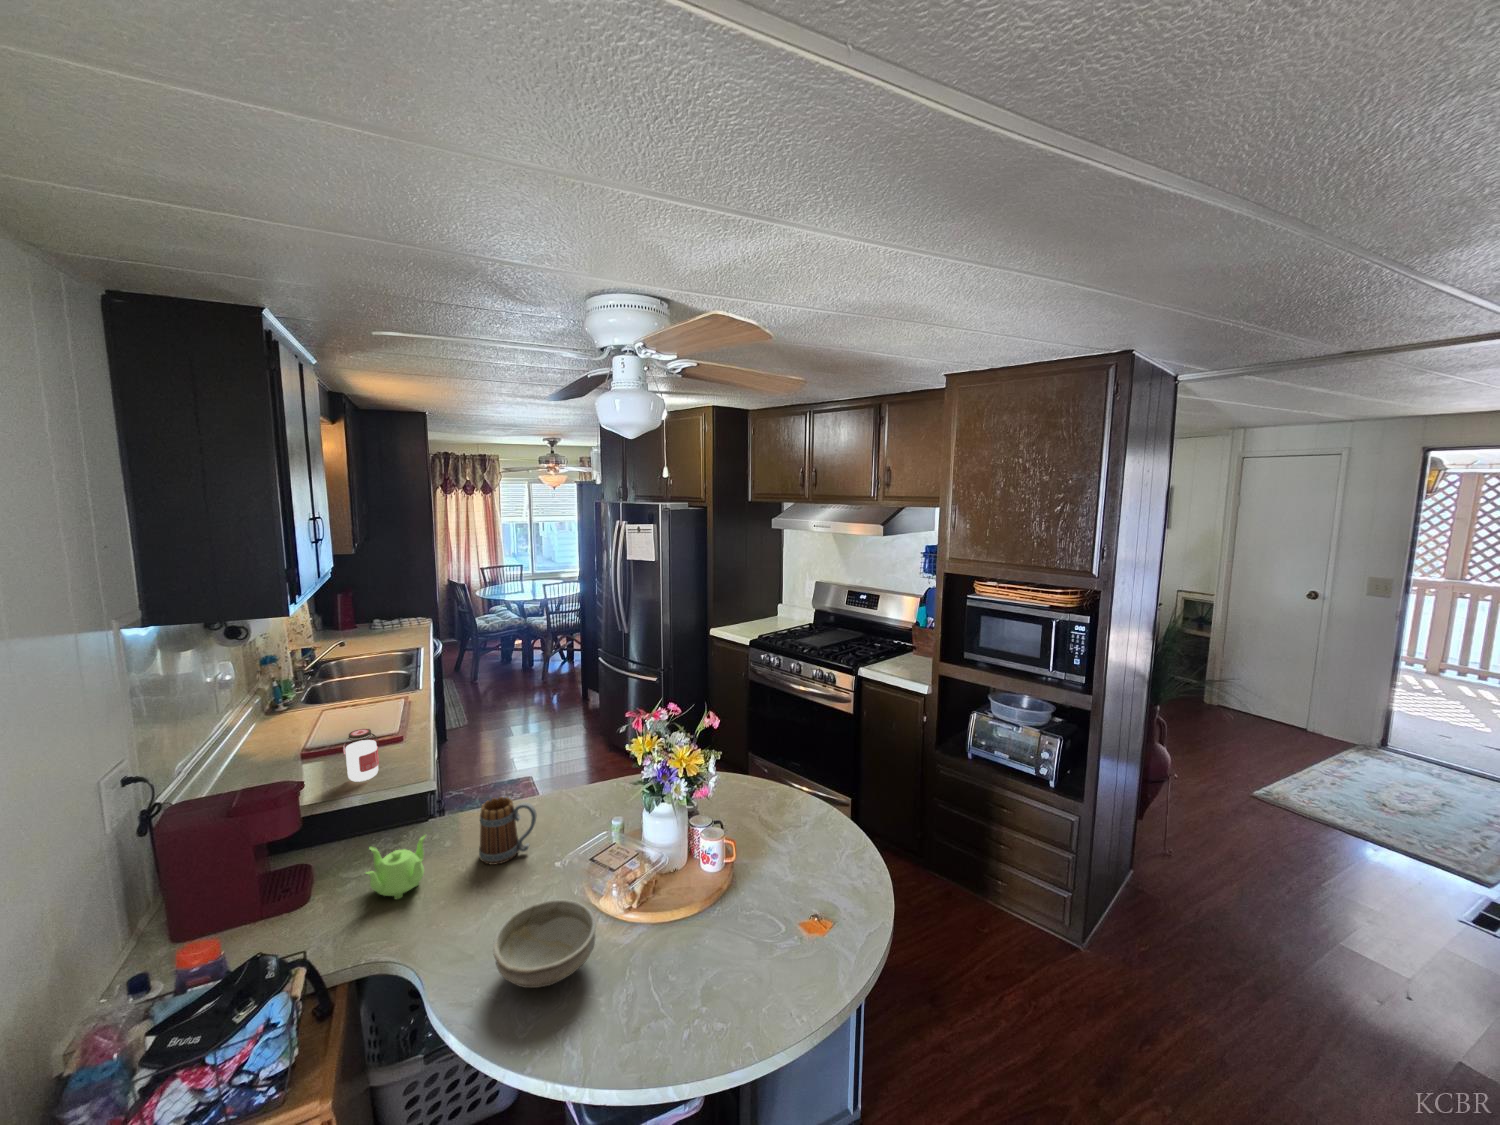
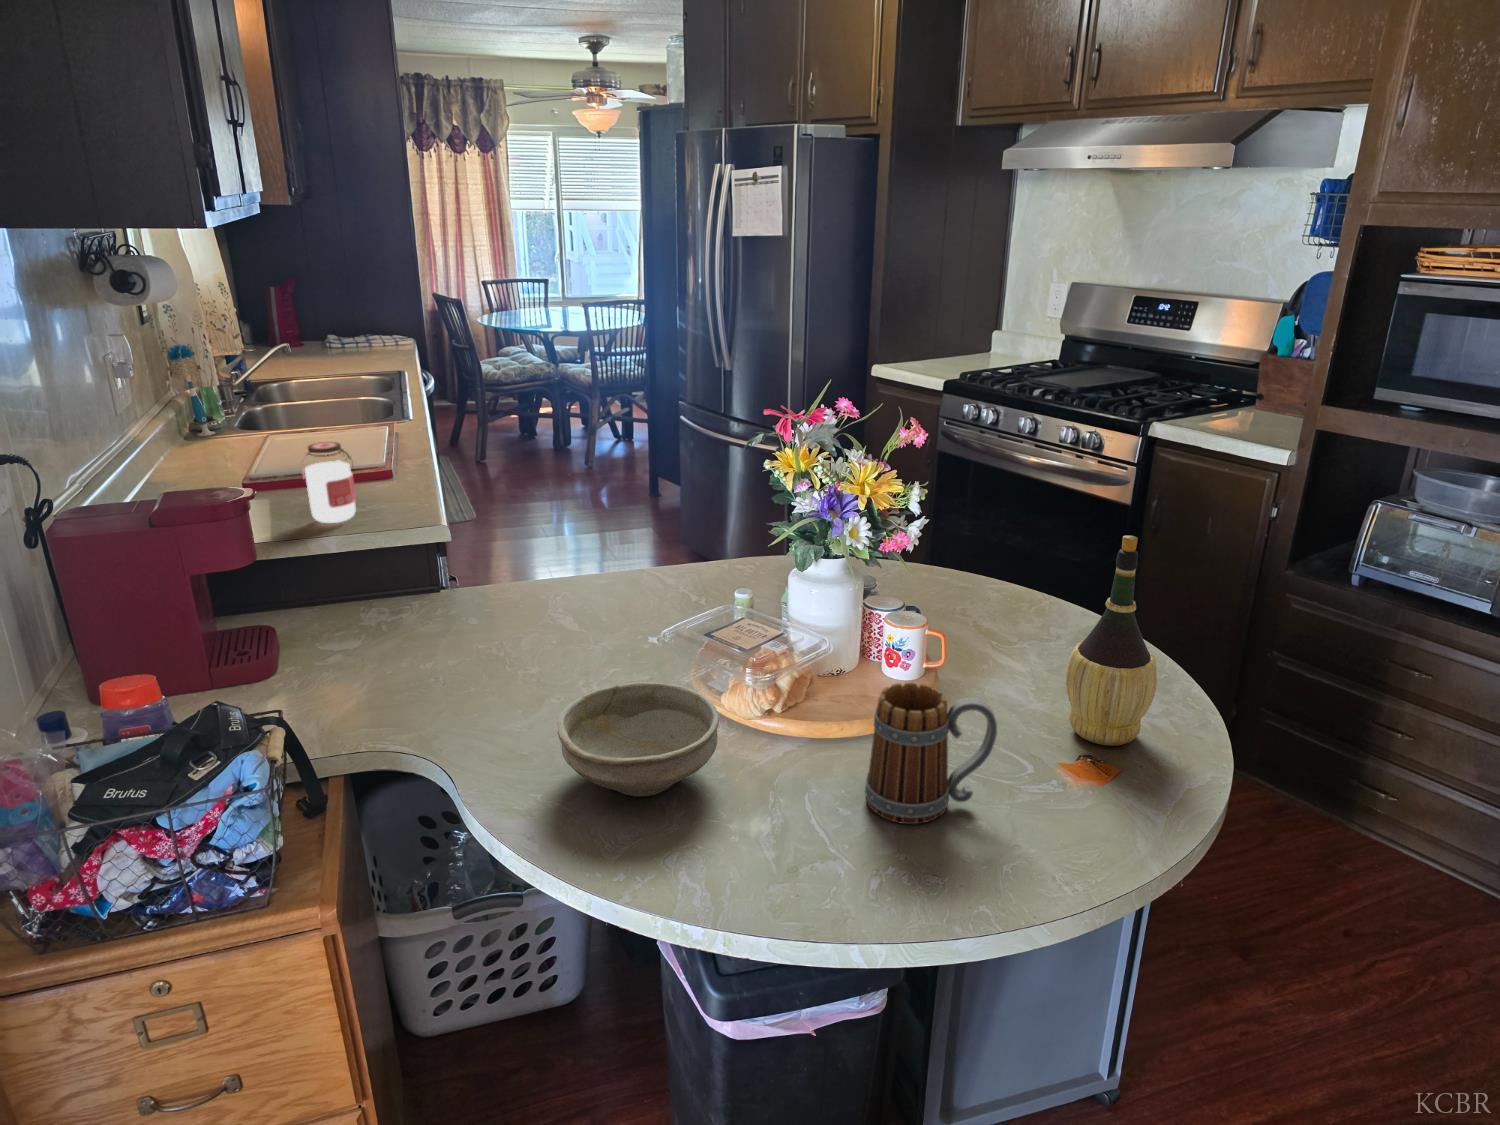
wine bottle: none [802,785,850,909] -> present [1066,535,1157,745]
mug: present [479,797,536,865] -> present [865,682,997,824]
teapot: present [366,835,426,899] -> none [353,591,438,677]

